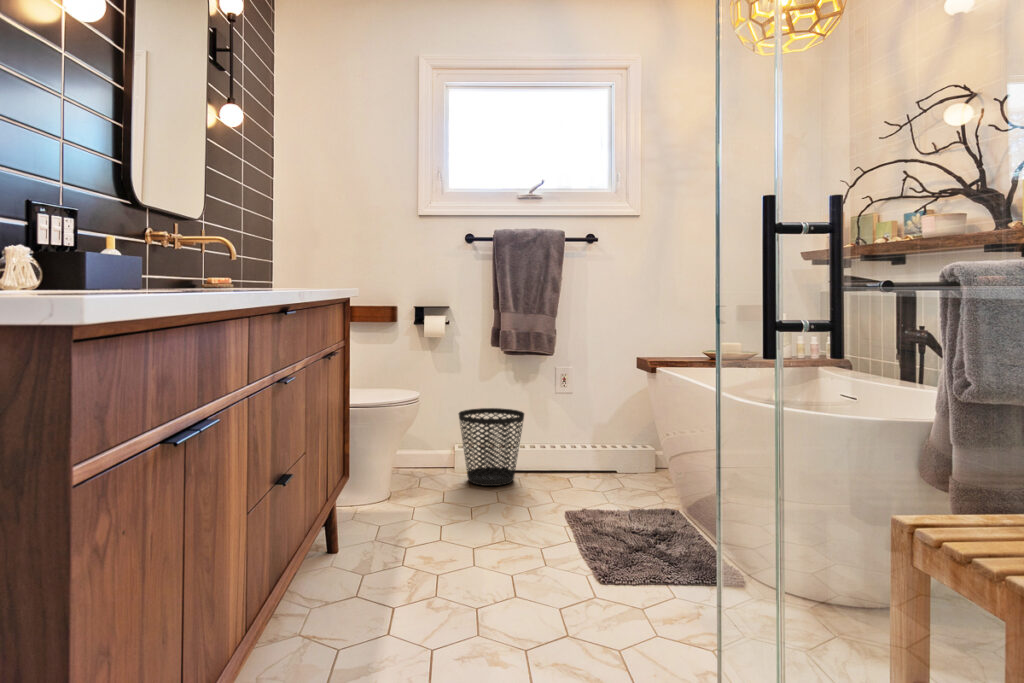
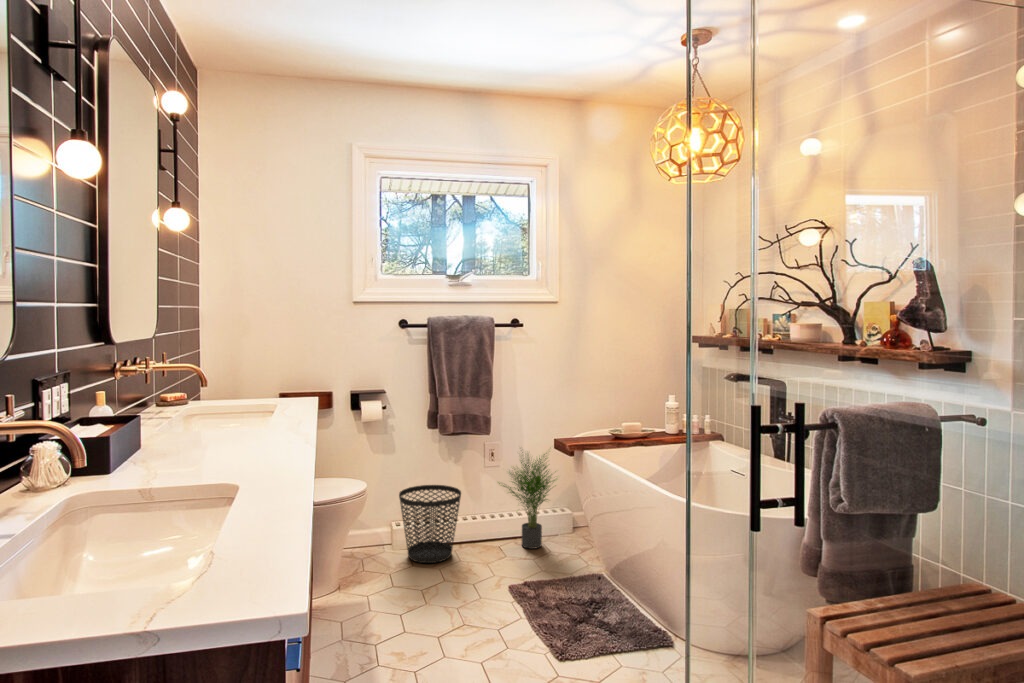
potted plant: none [557,369,639,482] -> present [499,452,555,549]

